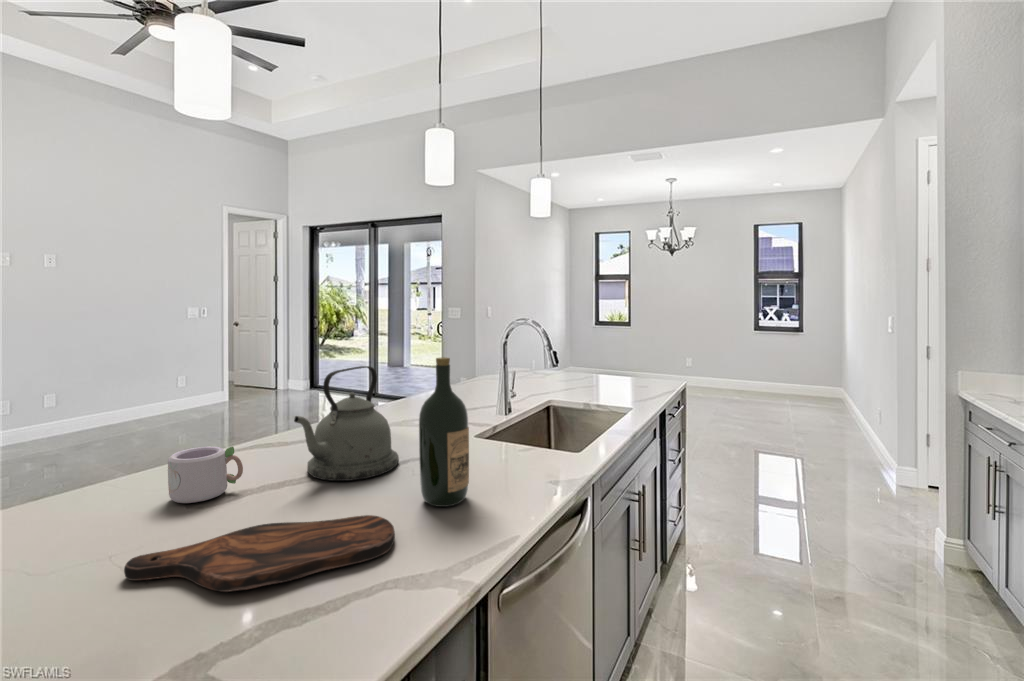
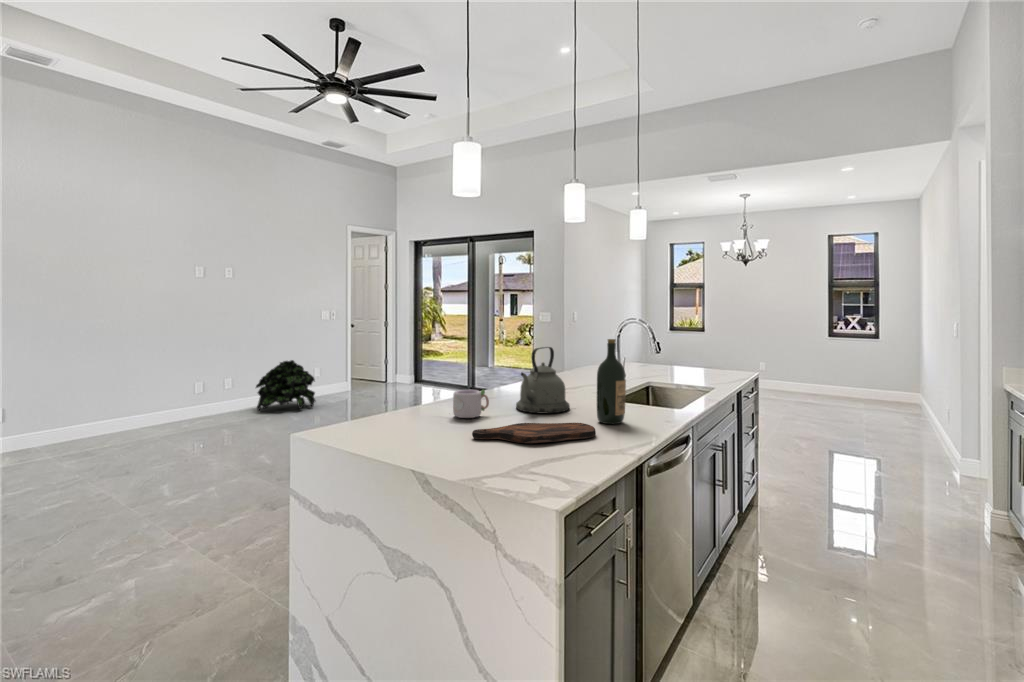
potted plant: none [90,367,176,432] -> present [256,360,316,410]

